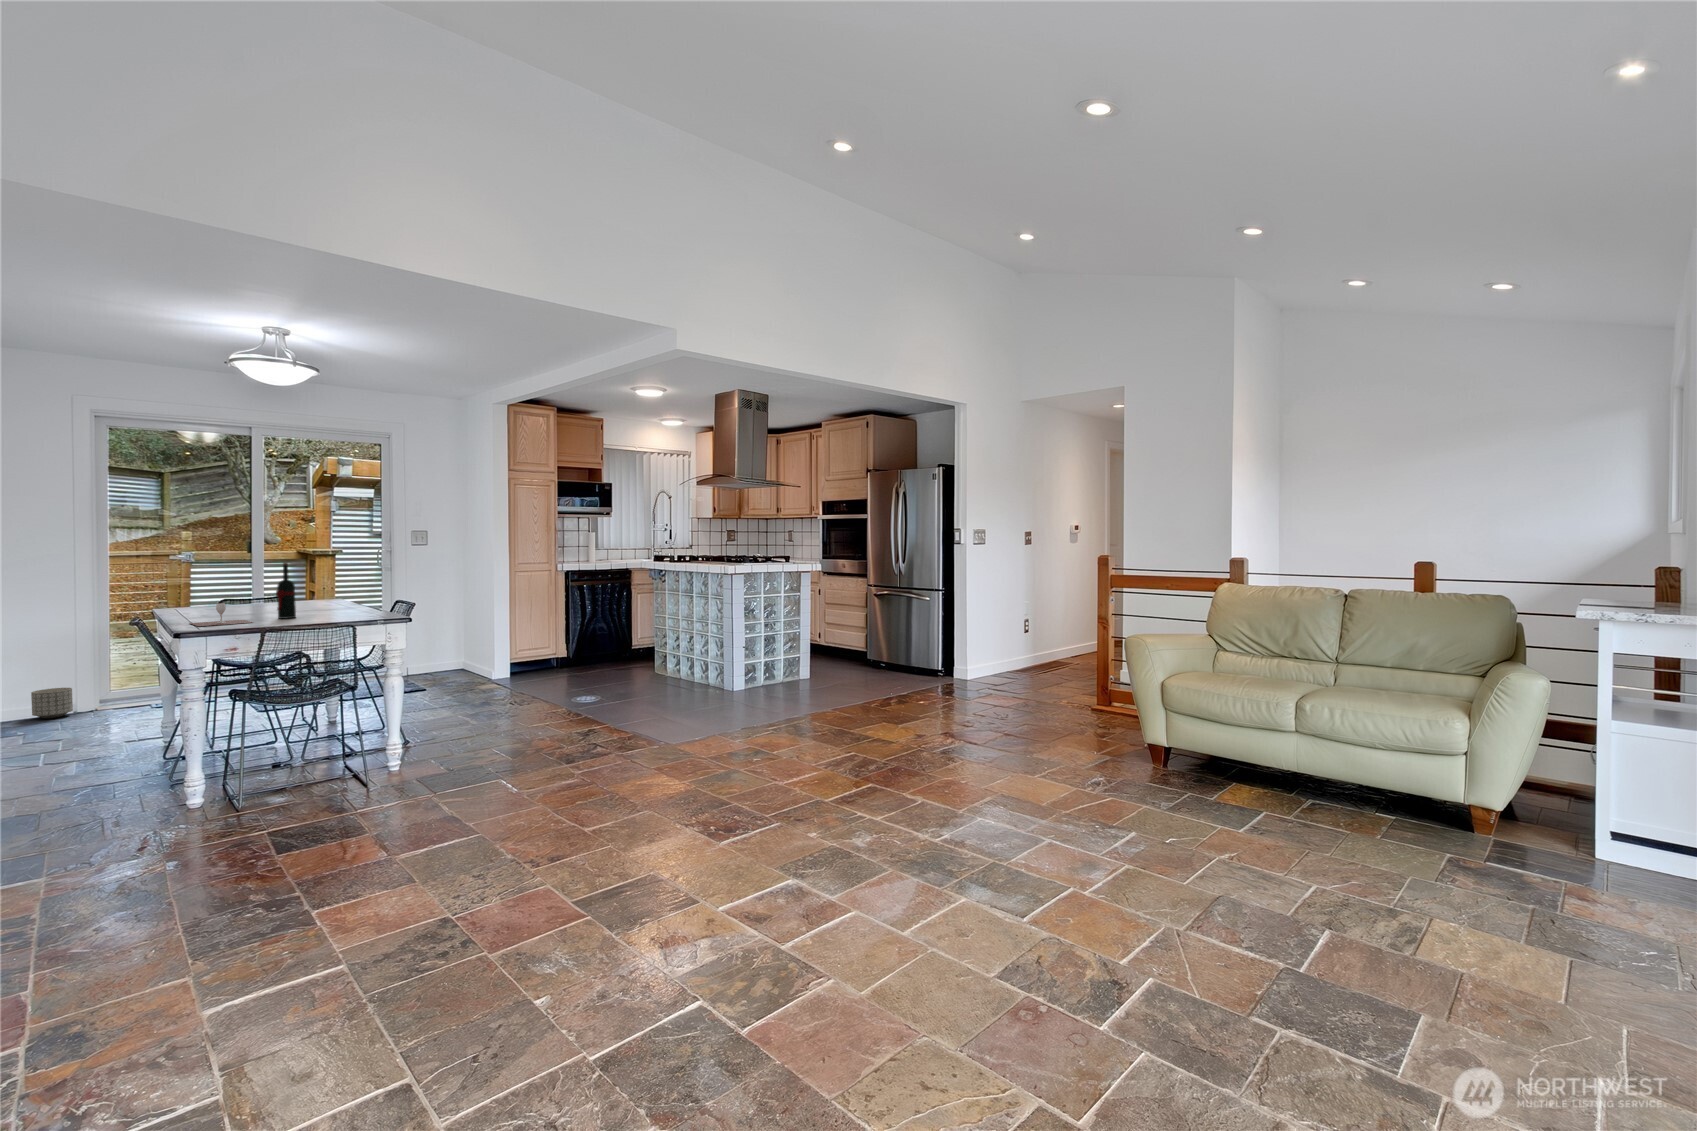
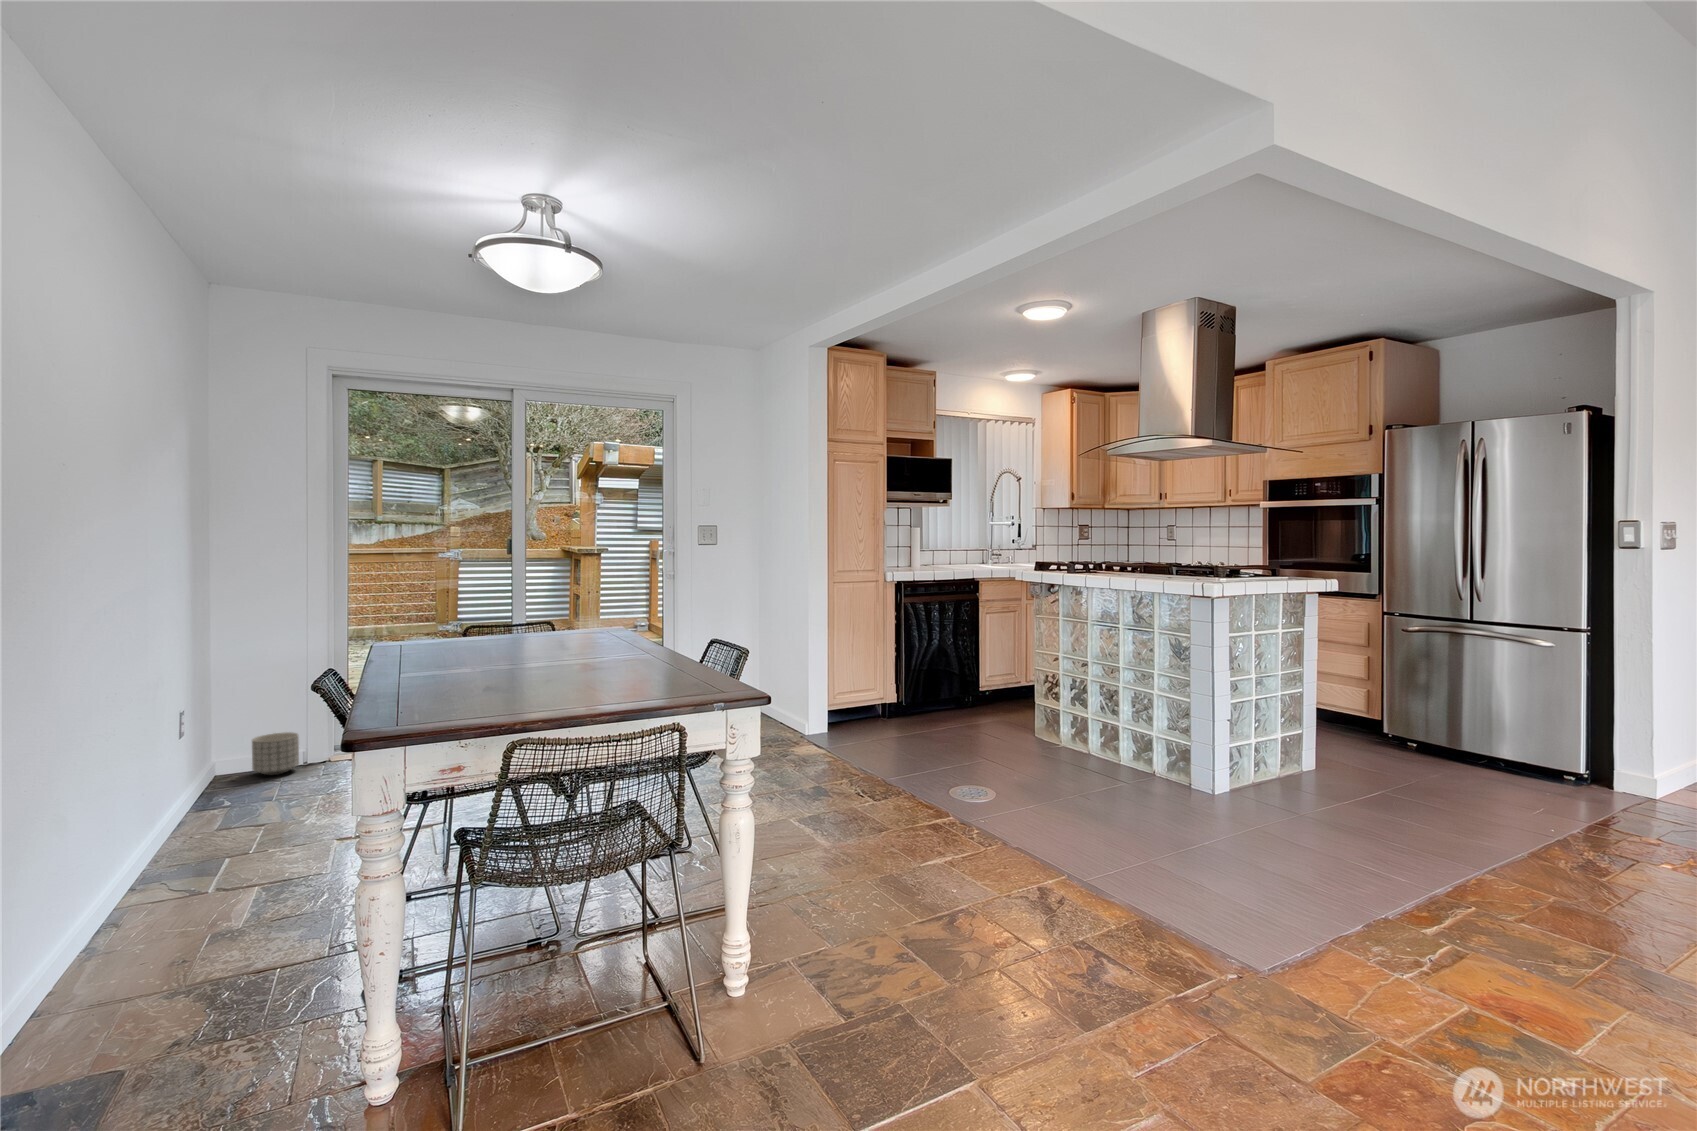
wine bottle: present [276,562,296,619] -> none [540,571,571,673]
wine glass: present [189,603,252,626] -> none [406,645,505,691]

